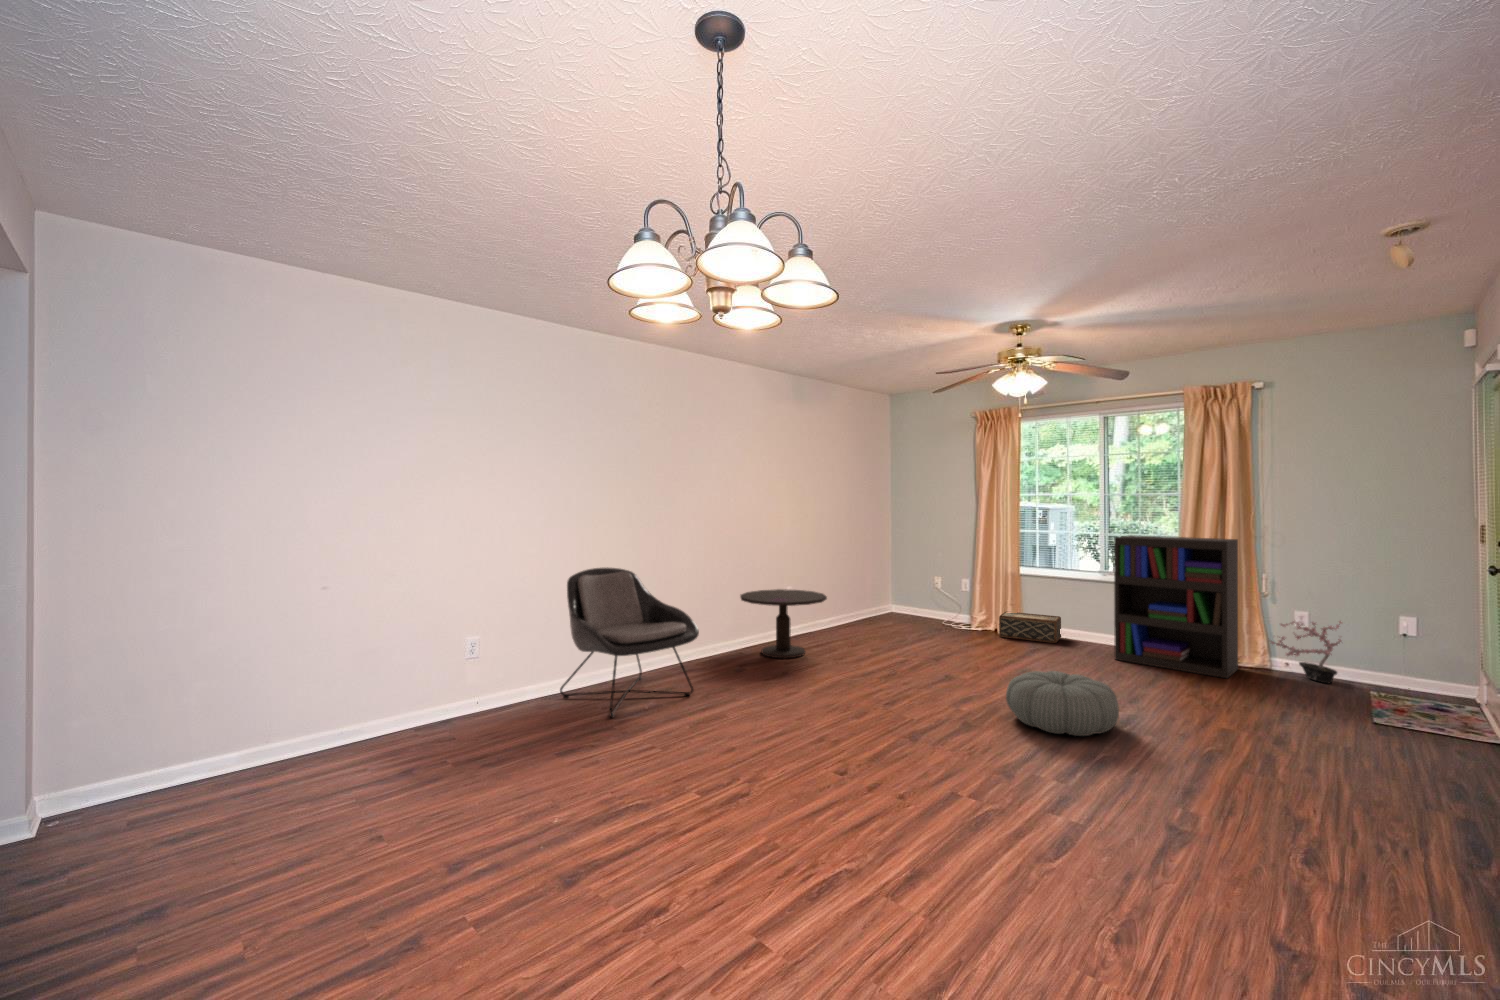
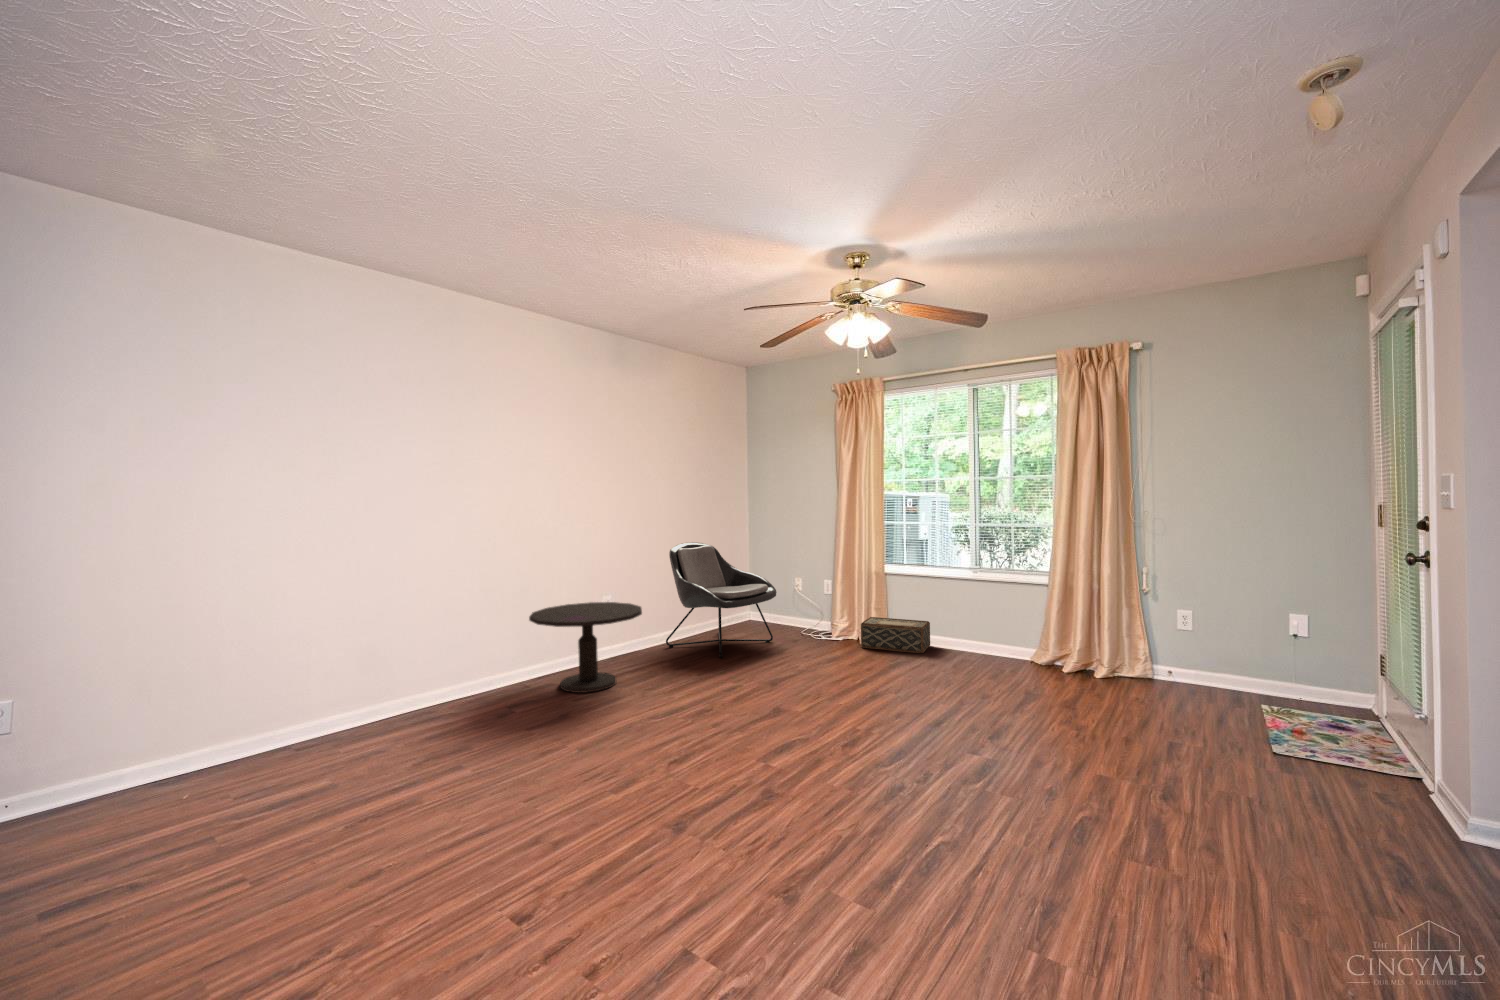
bookshelf: present [1114,535,1238,678] -> none [981,525,1118,694]
lounge chair: present [560,567,699,718] -> present [666,542,777,658]
potted plant: present [1270,621,1342,684] -> none [1147,616,1233,695]
pouf: present [1006,671,1119,736] -> none [829,707,968,804]

